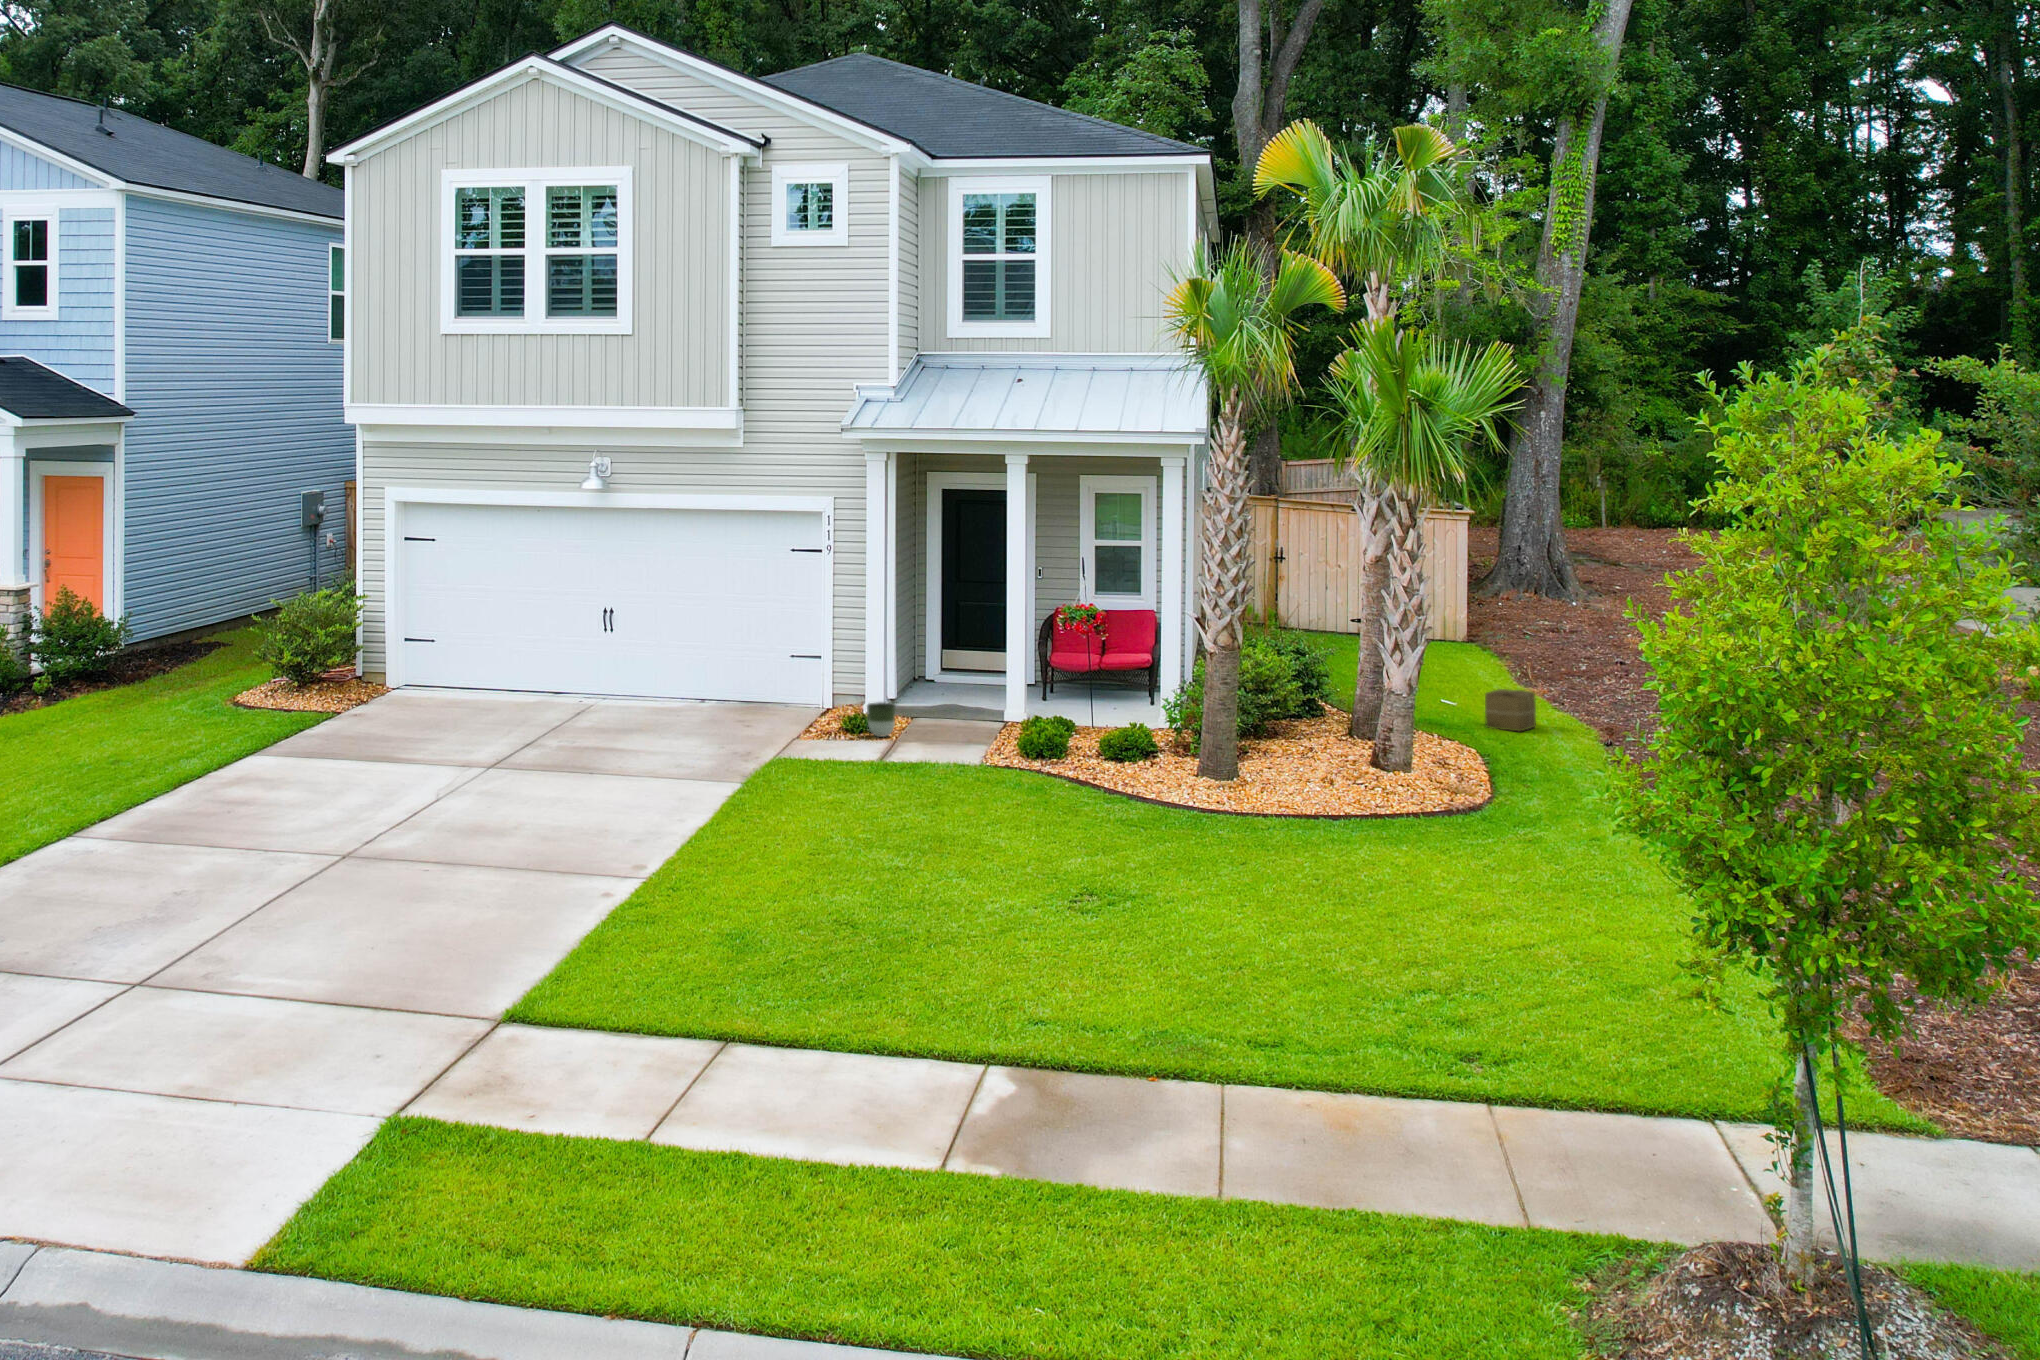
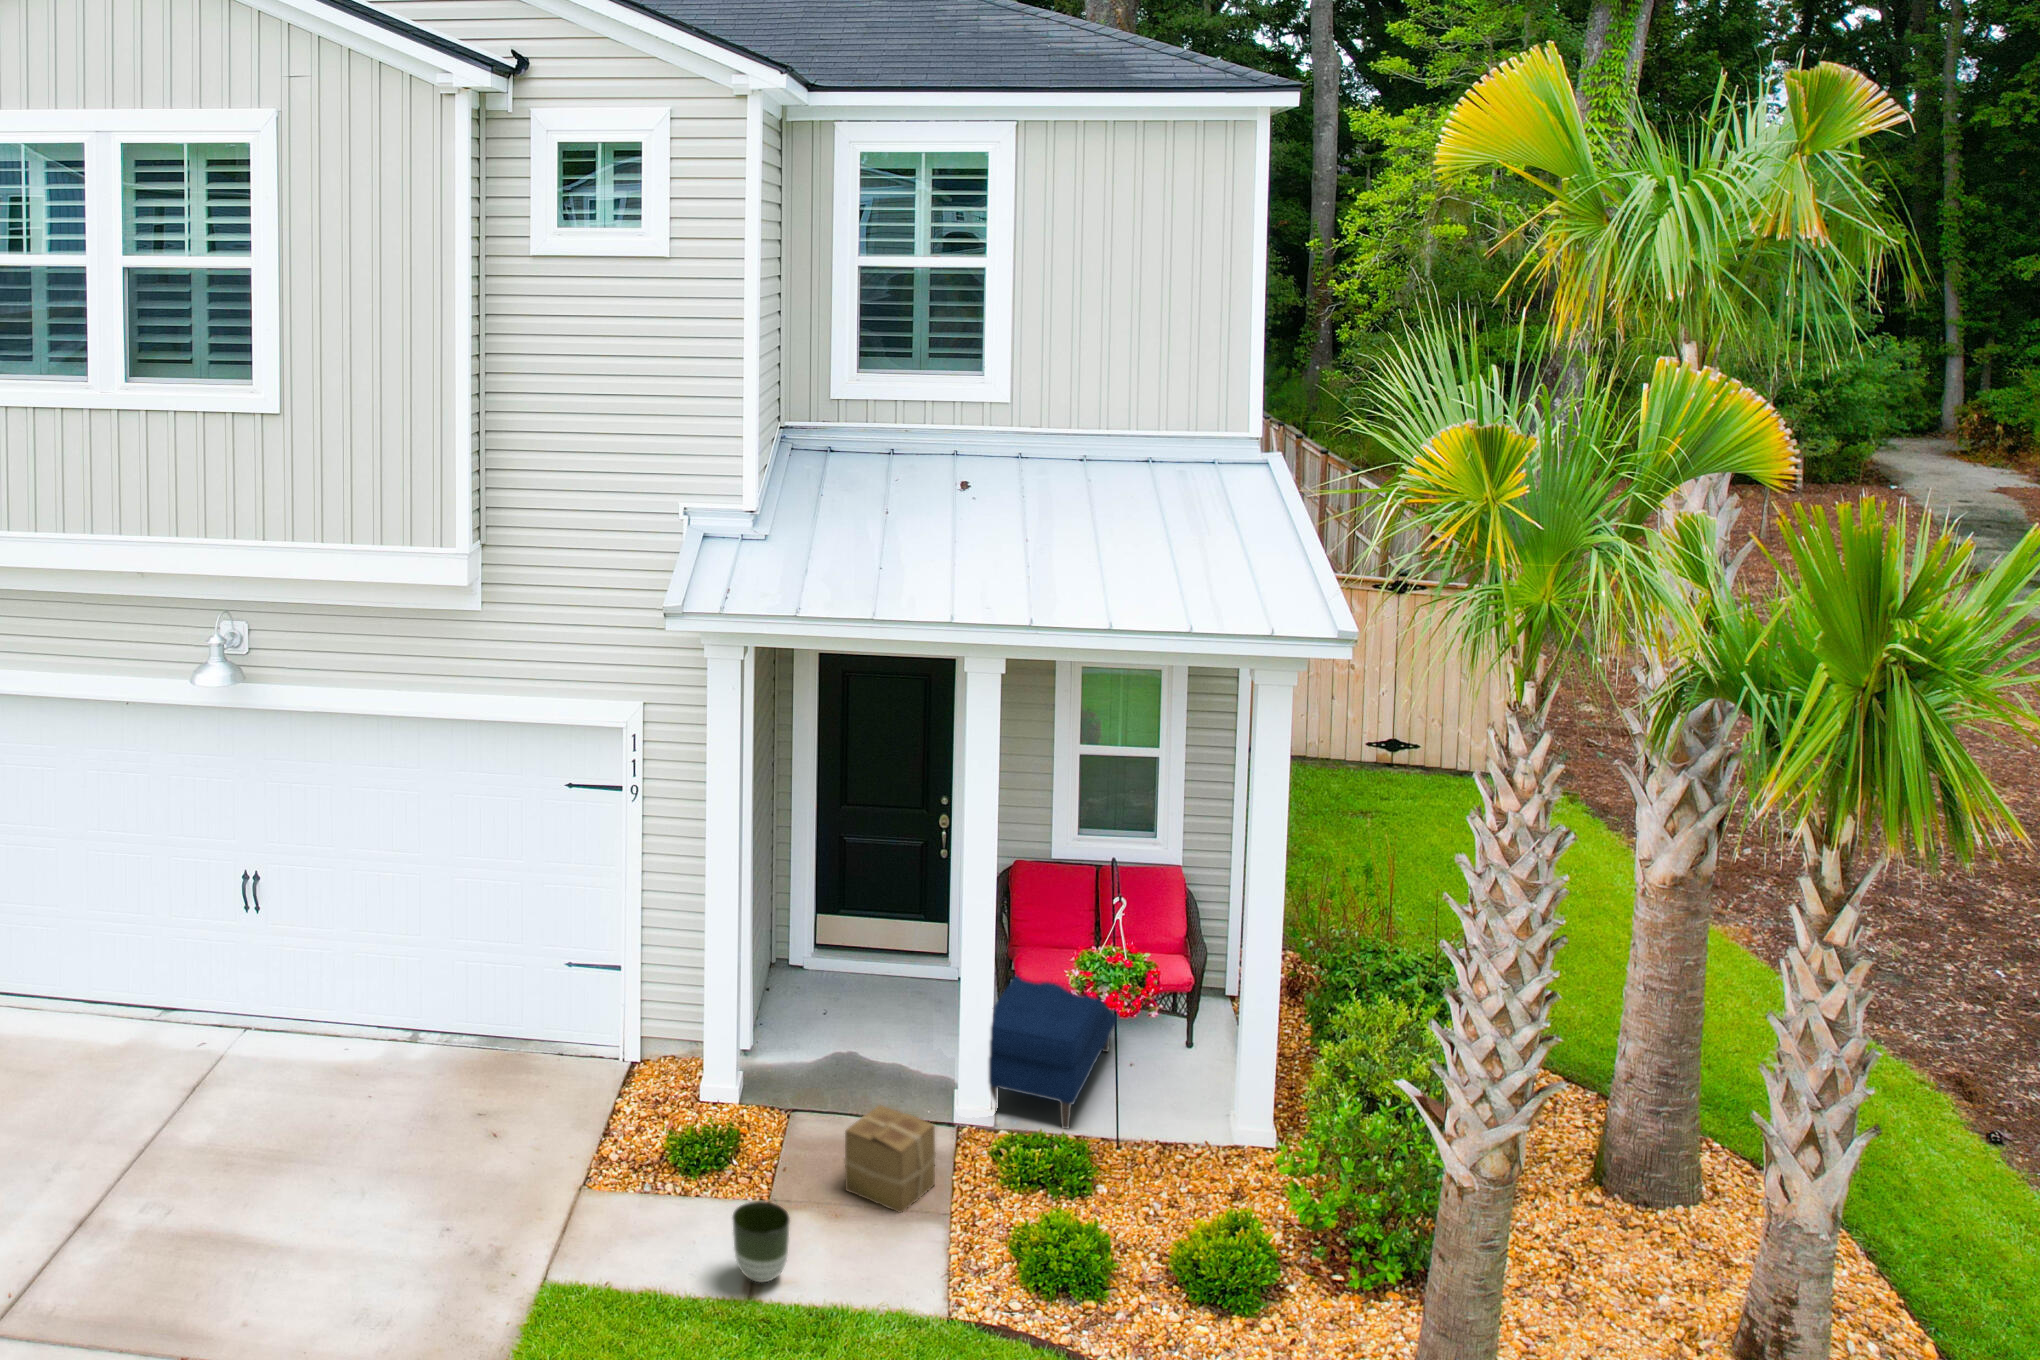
bench: none [1017,649,1107,716] -> present [989,976,1117,1129]
cardboard box: present [1485,689,1536,731] -> present [845,1105,936,1213]

